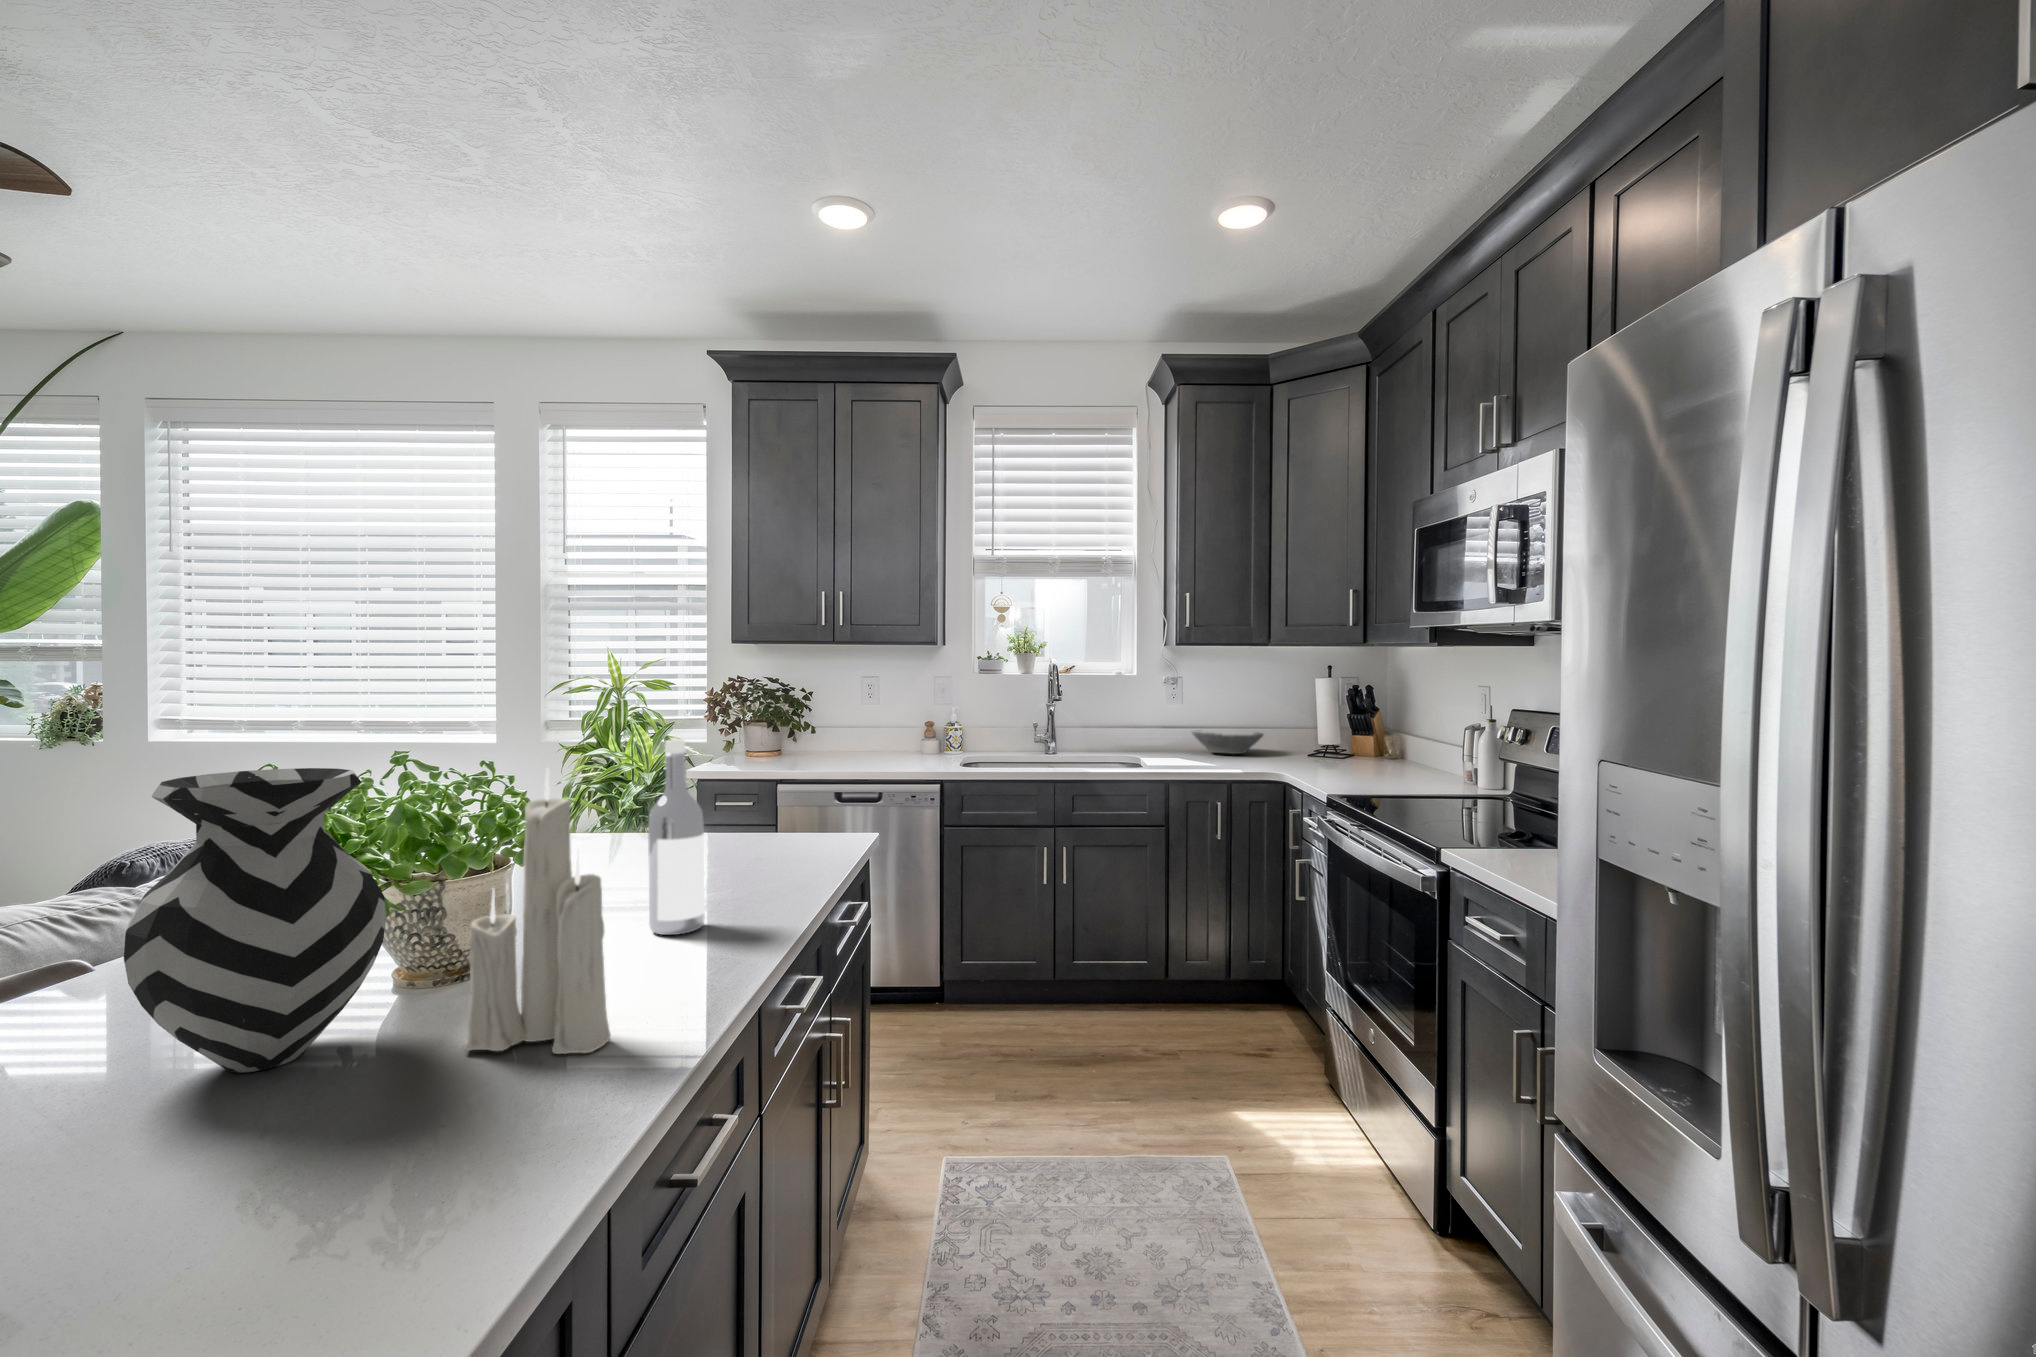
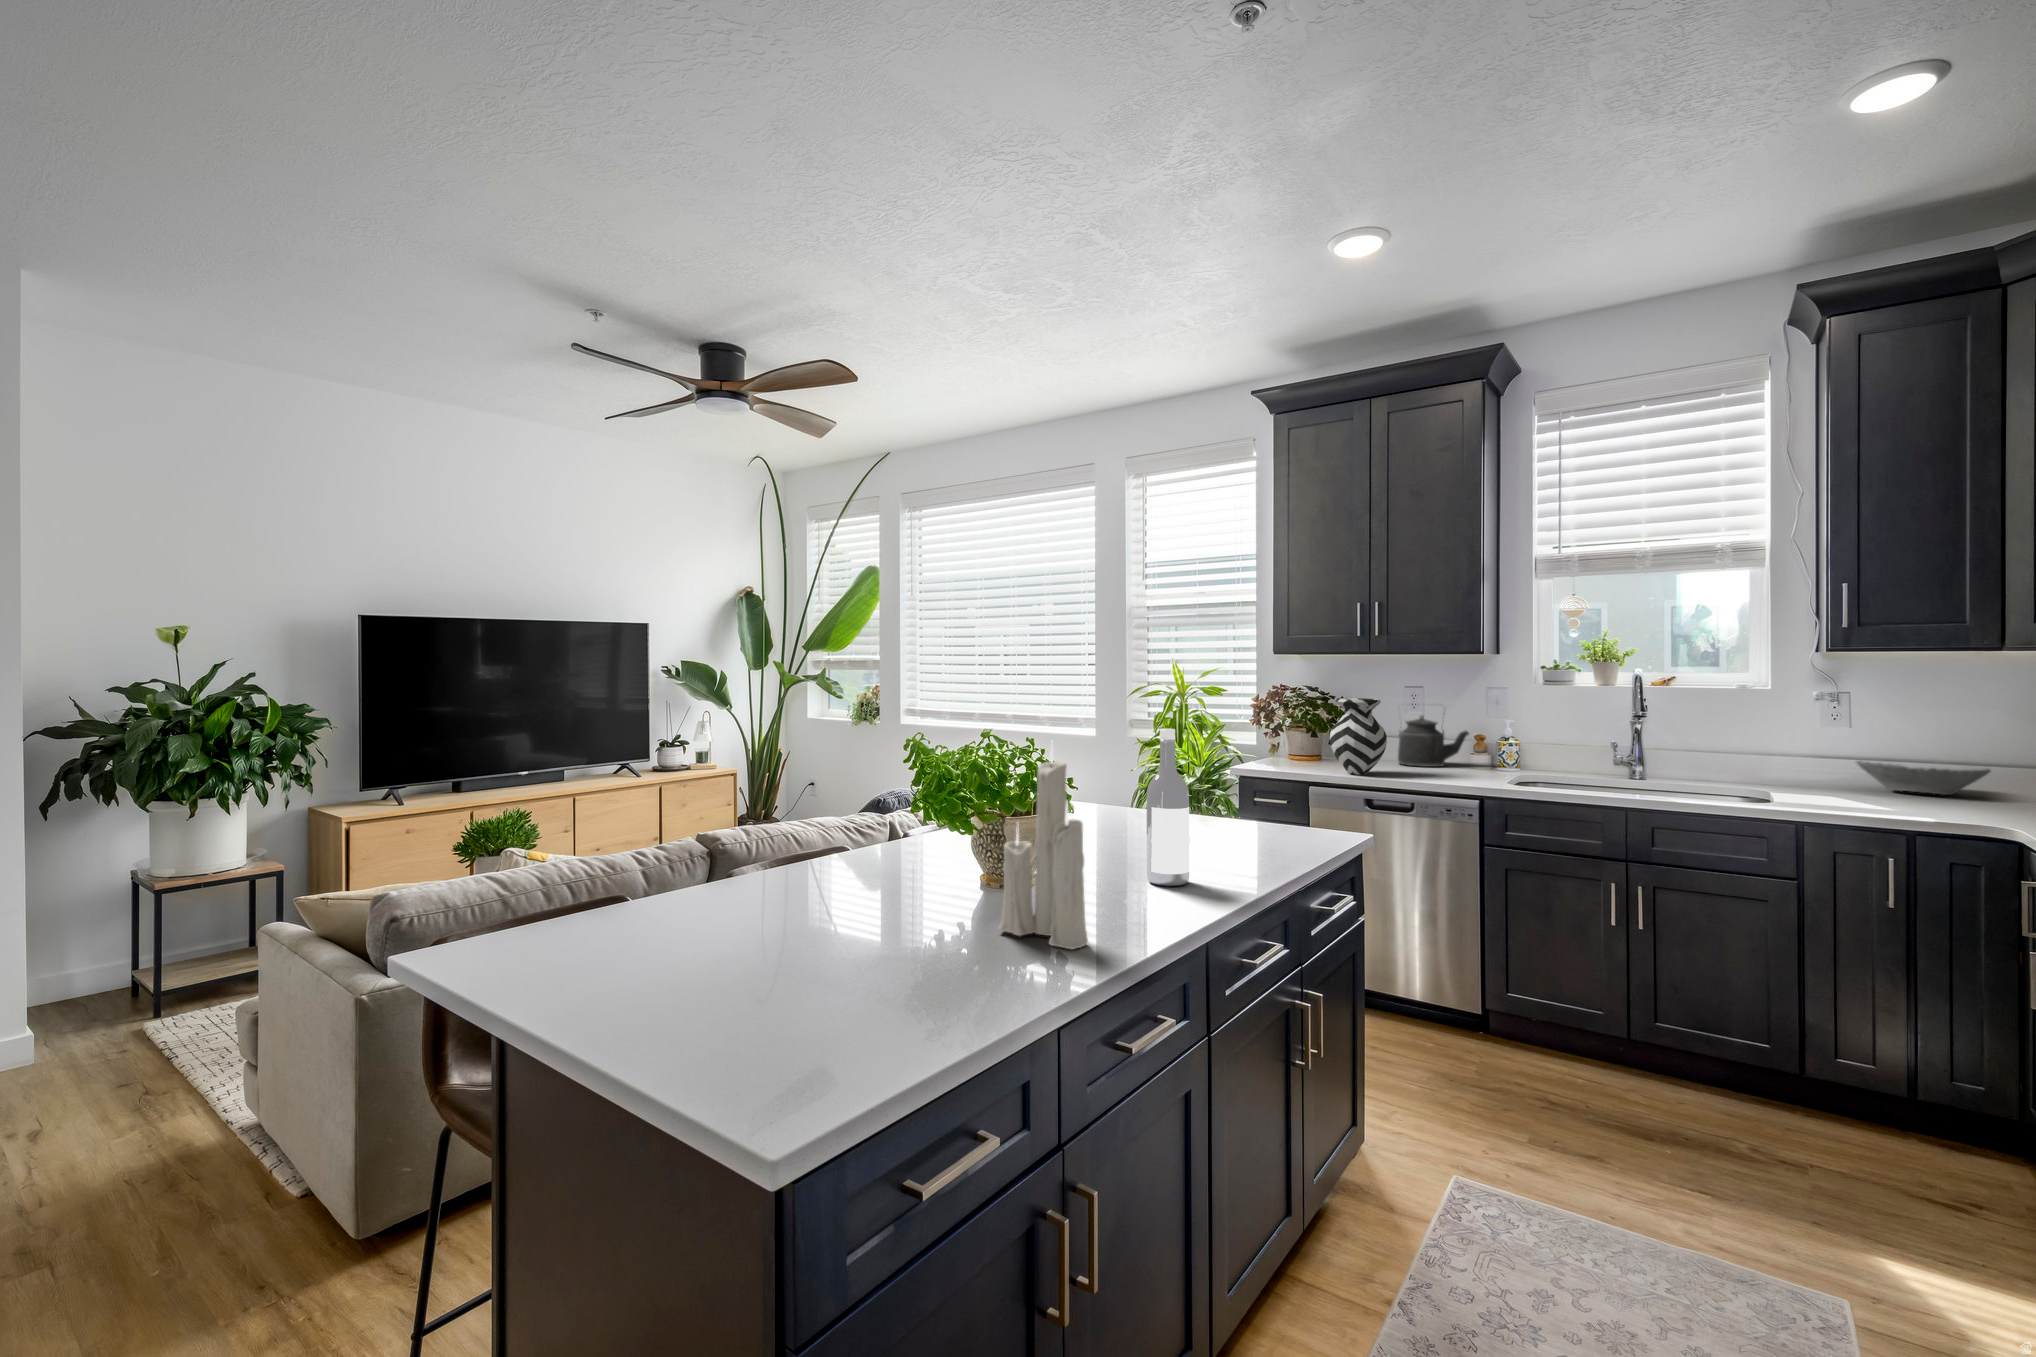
kettle: none [858,695,923,758] -> present [1398,715,1469,767]
vase: present [124,768,386,1073] -> present [1330,698,1387,775]

